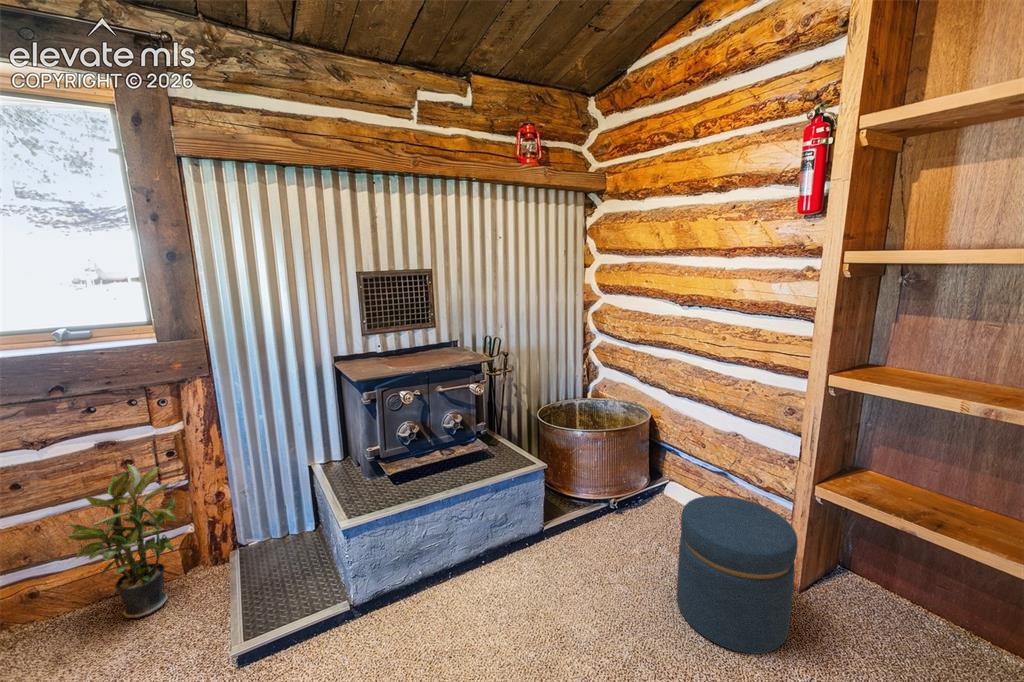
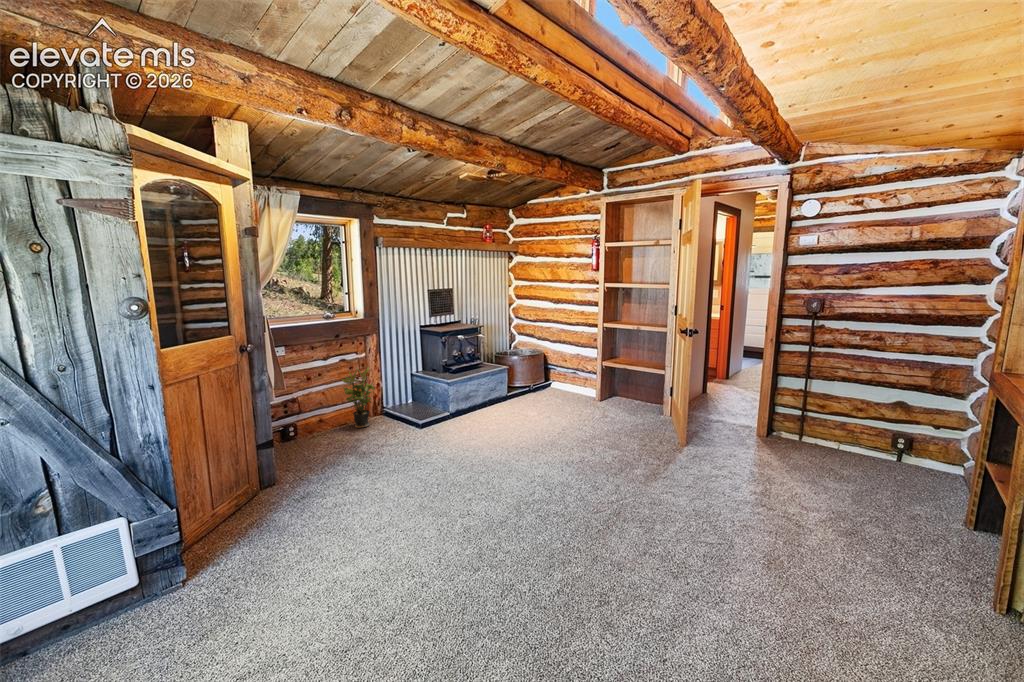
ottoman: present [677,495,798,653] -> none [560,369,595,410]

